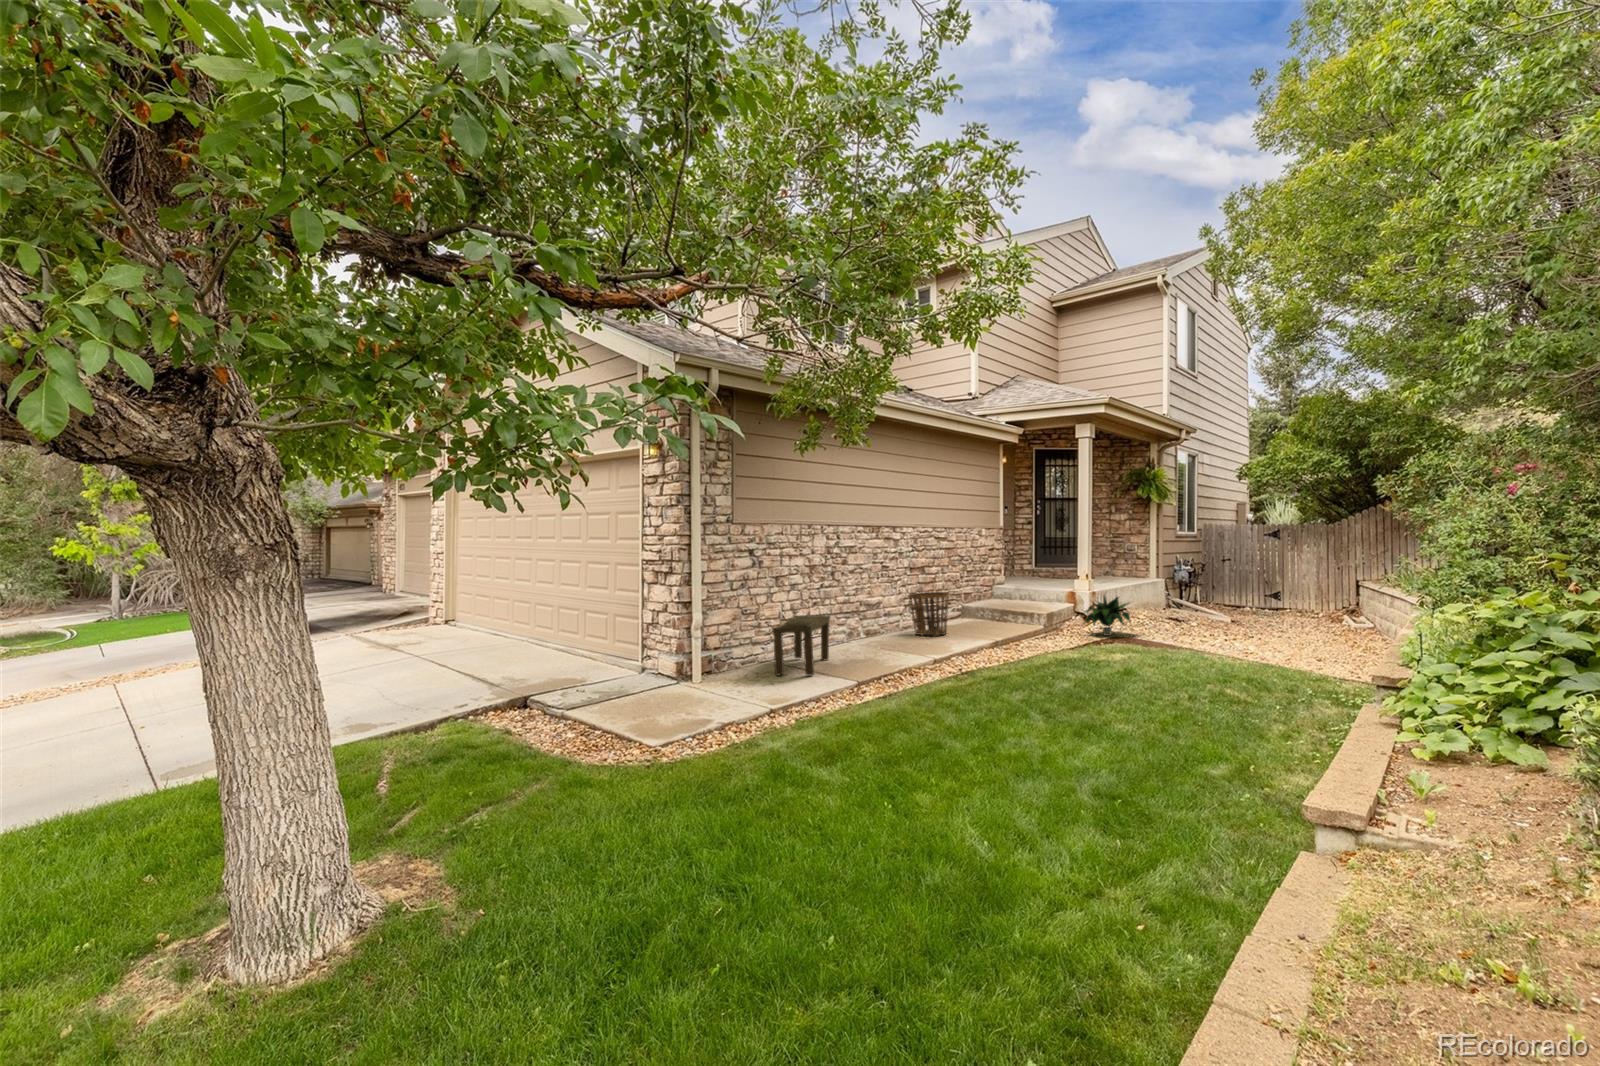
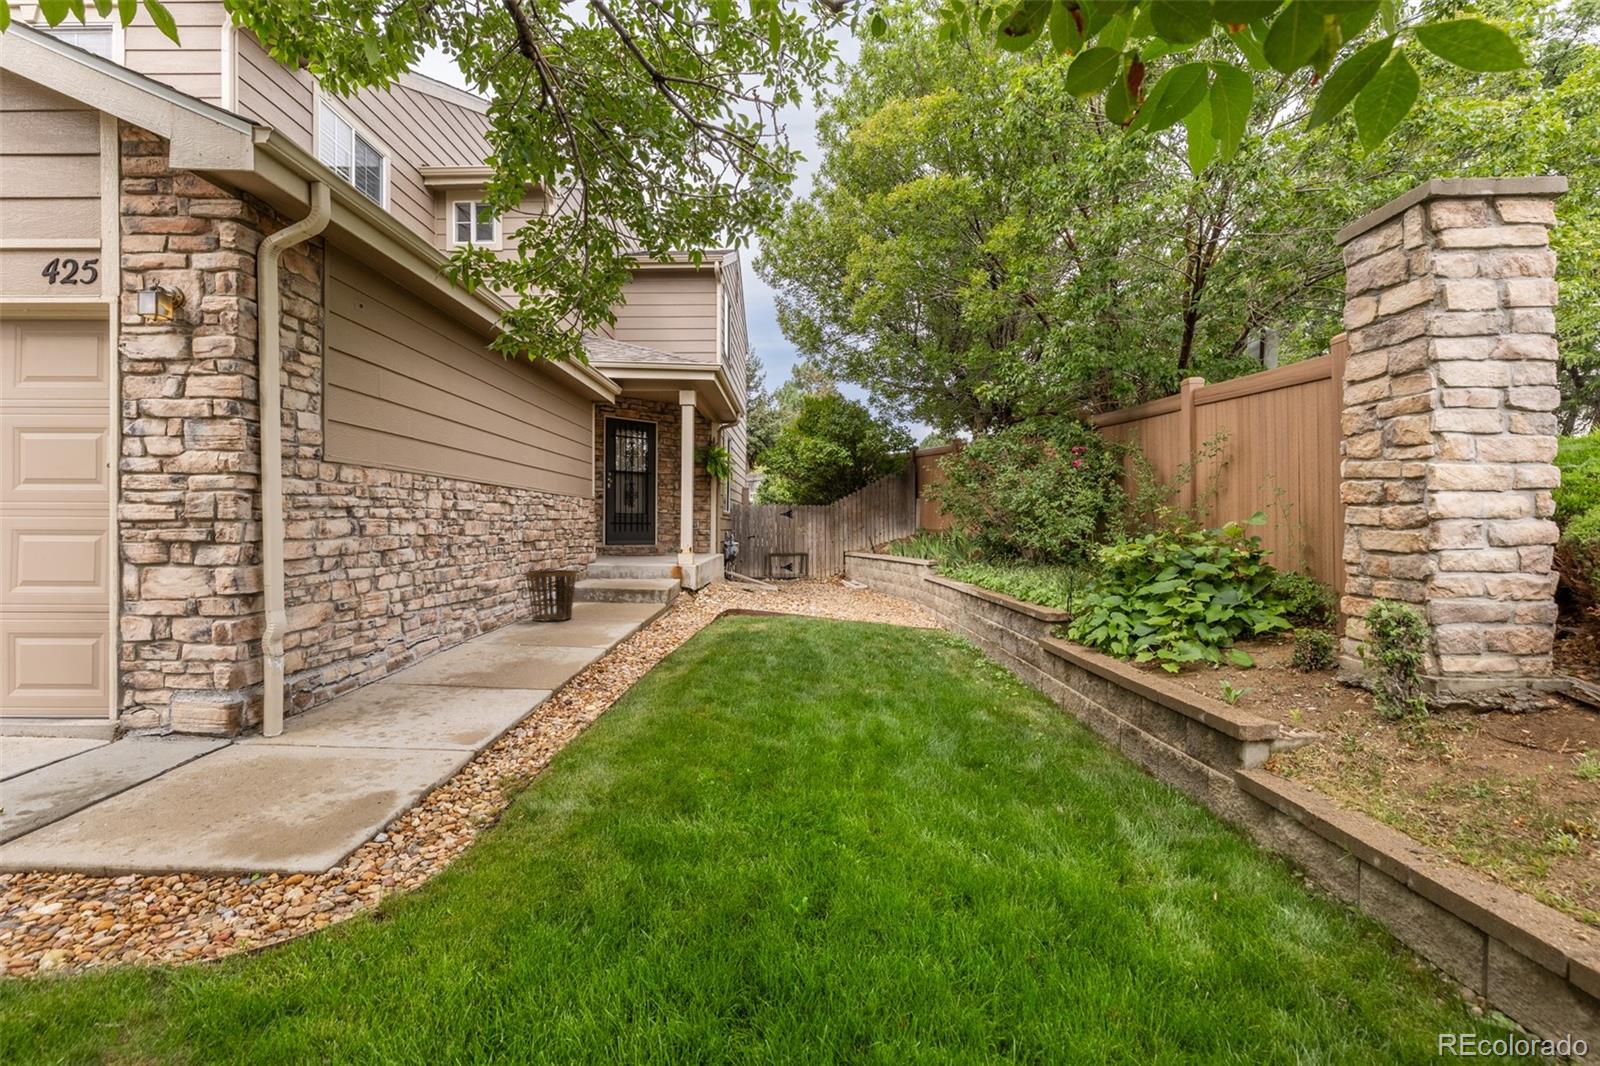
potted plant: present [1084,596,1131,636] -> none [692,568,740,608]
bench: present [772,615,830,675] -> present [763,552,809,577]

